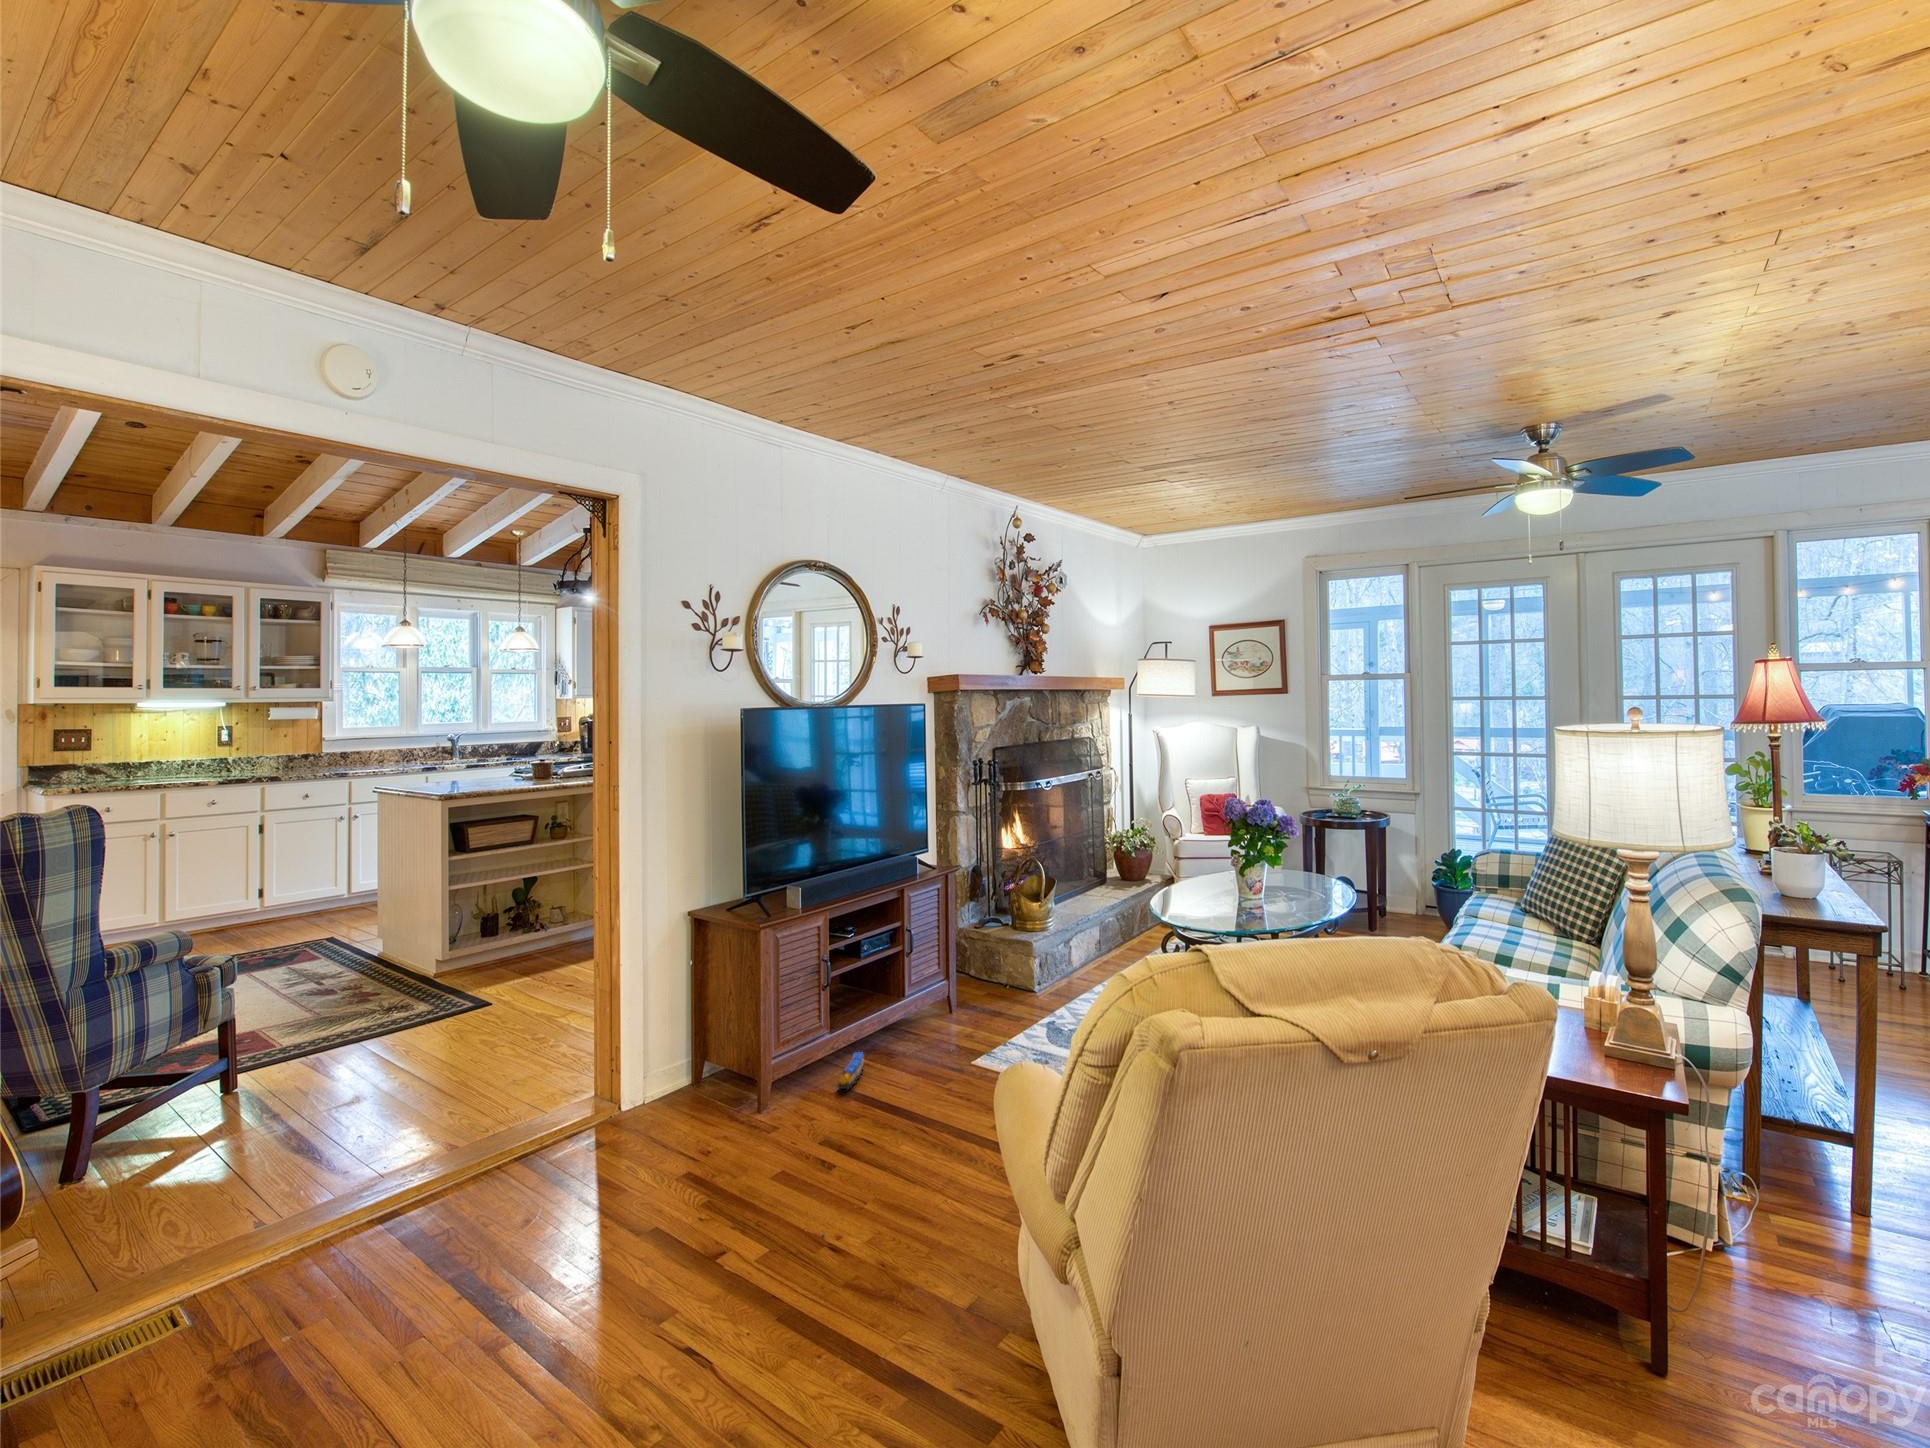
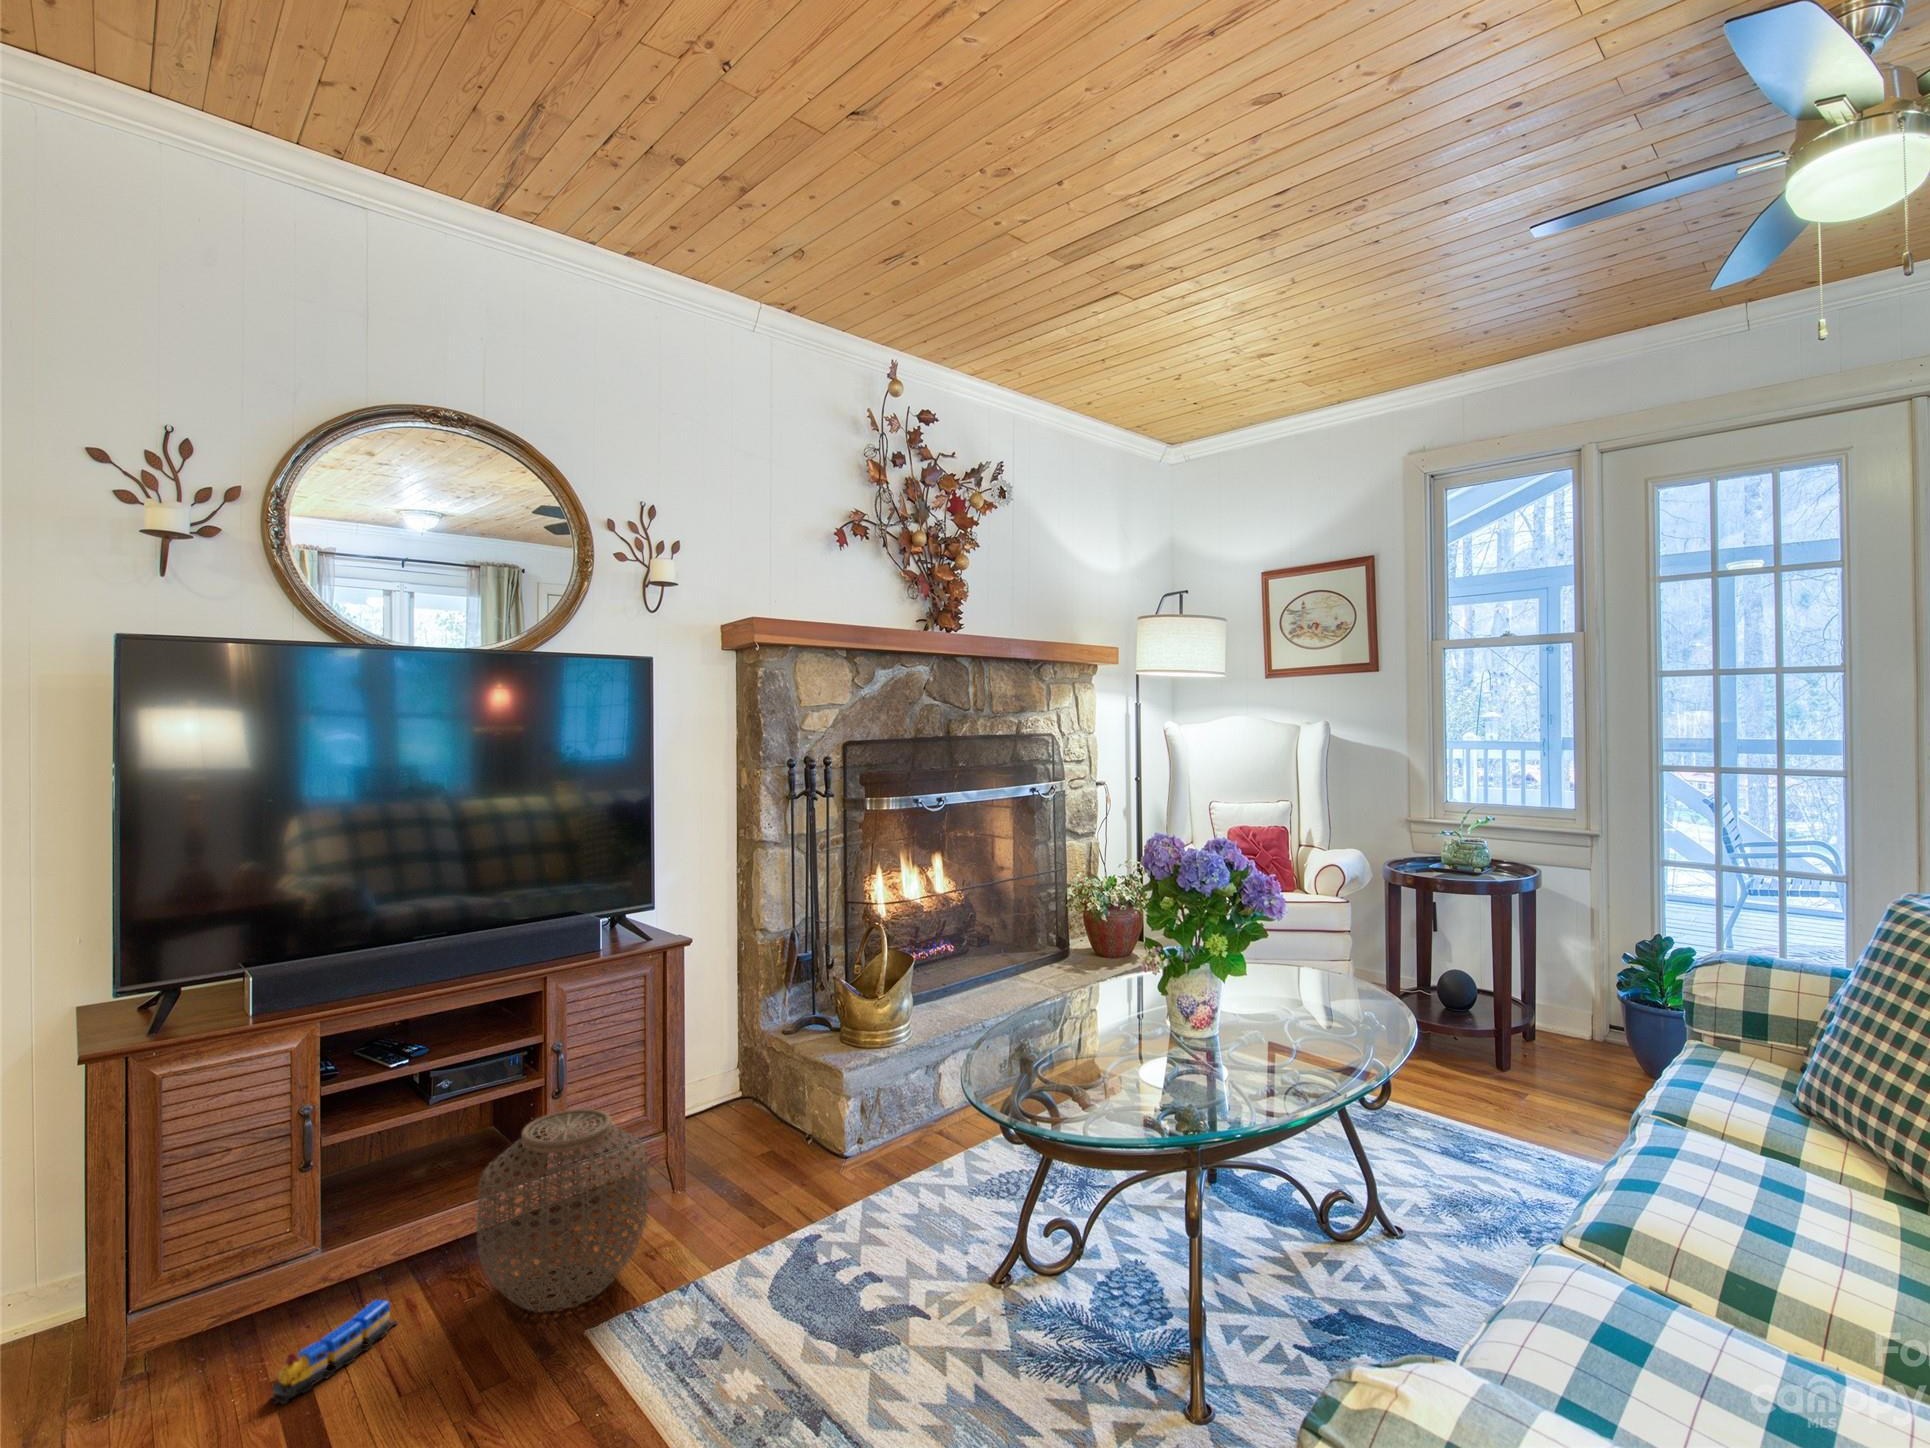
woven basket: none [892,956,974,1056] -> present [477,1109,649,1311]

